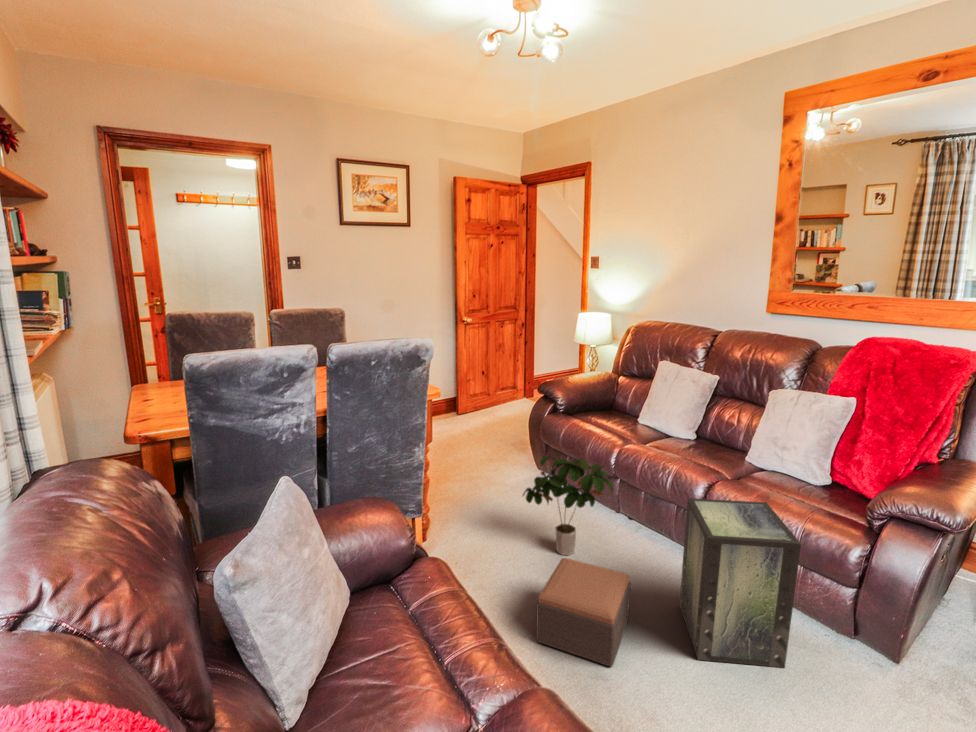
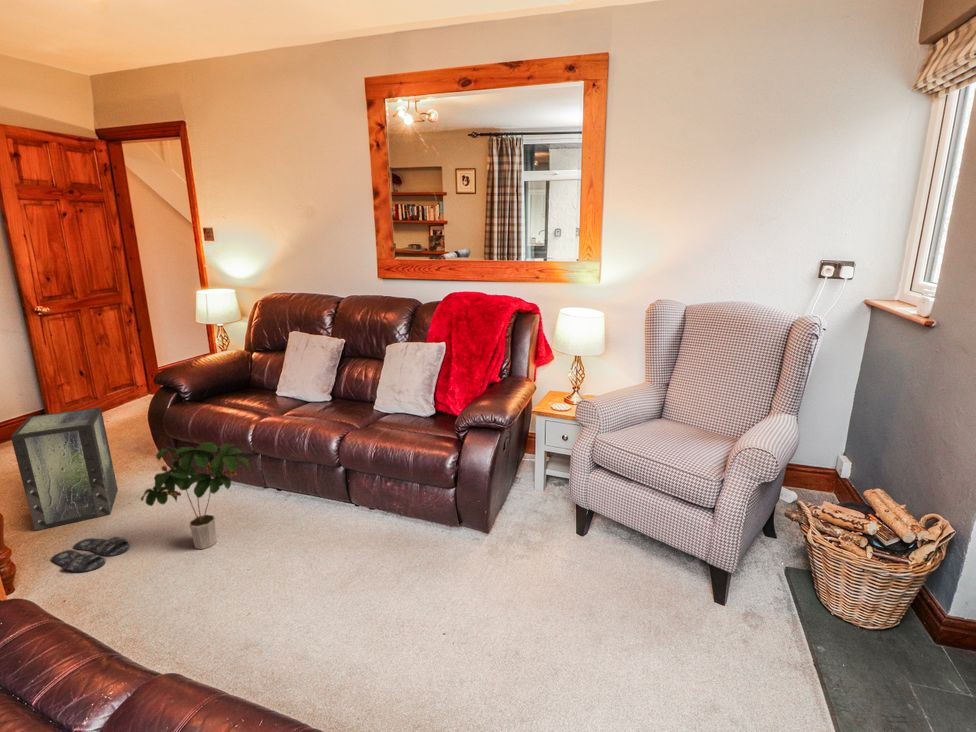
storage box: present [679,498,801,668] -> present [11,407,118,530]
slippers: none [457,514,507,543] -> present [52,537,129,572]
footstool: present [536,558,631,667] -> none [164,542,278,648]

